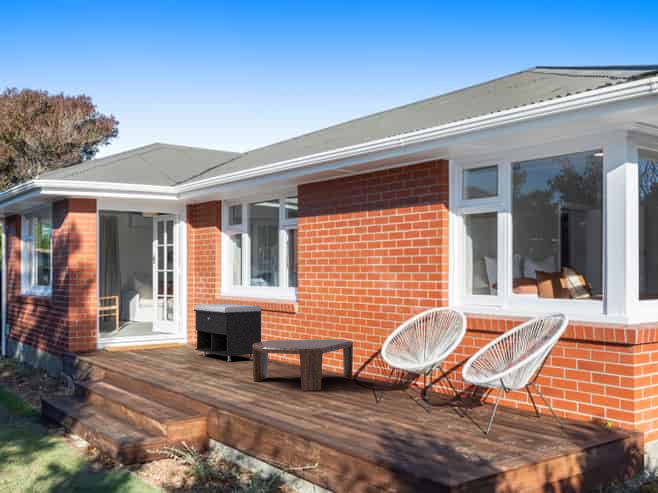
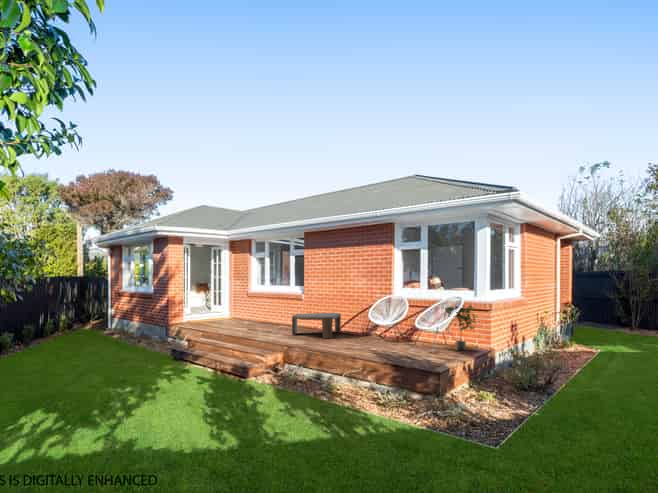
storage bench: present [194,304,261,361] -> none [241,295,281,326]
potted plant: none [517,331,603,431] -> present [445,305,476,351]

